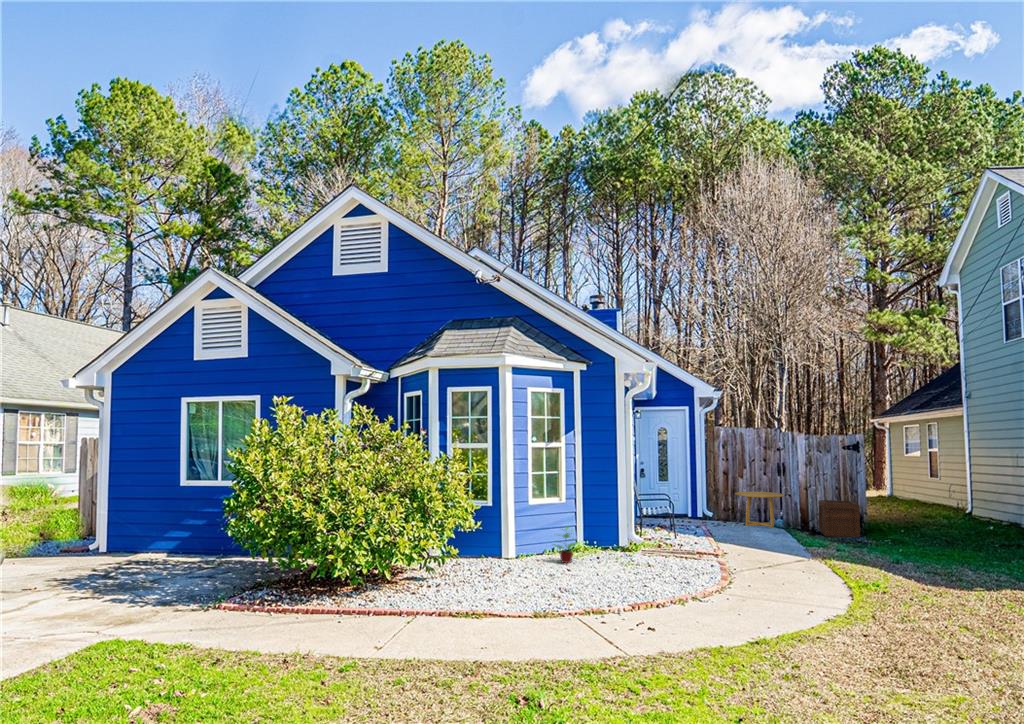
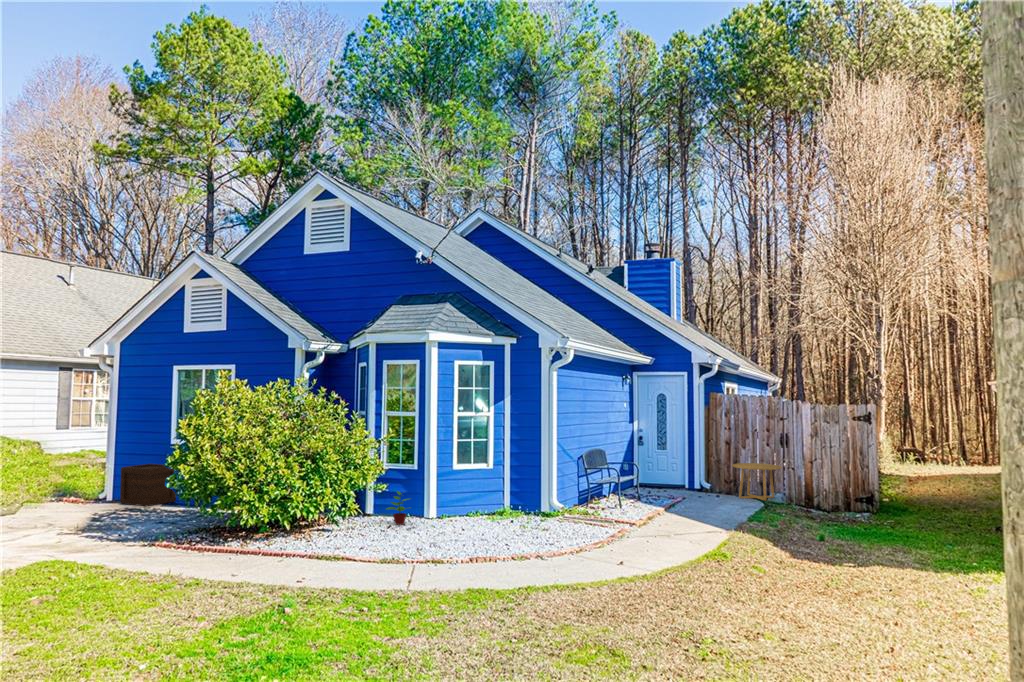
wooden crate: present [818,500,860,537] -> present [120,464,176,506]
potted plant: present [556,527,577,563] -> present [386,491,408,525]

